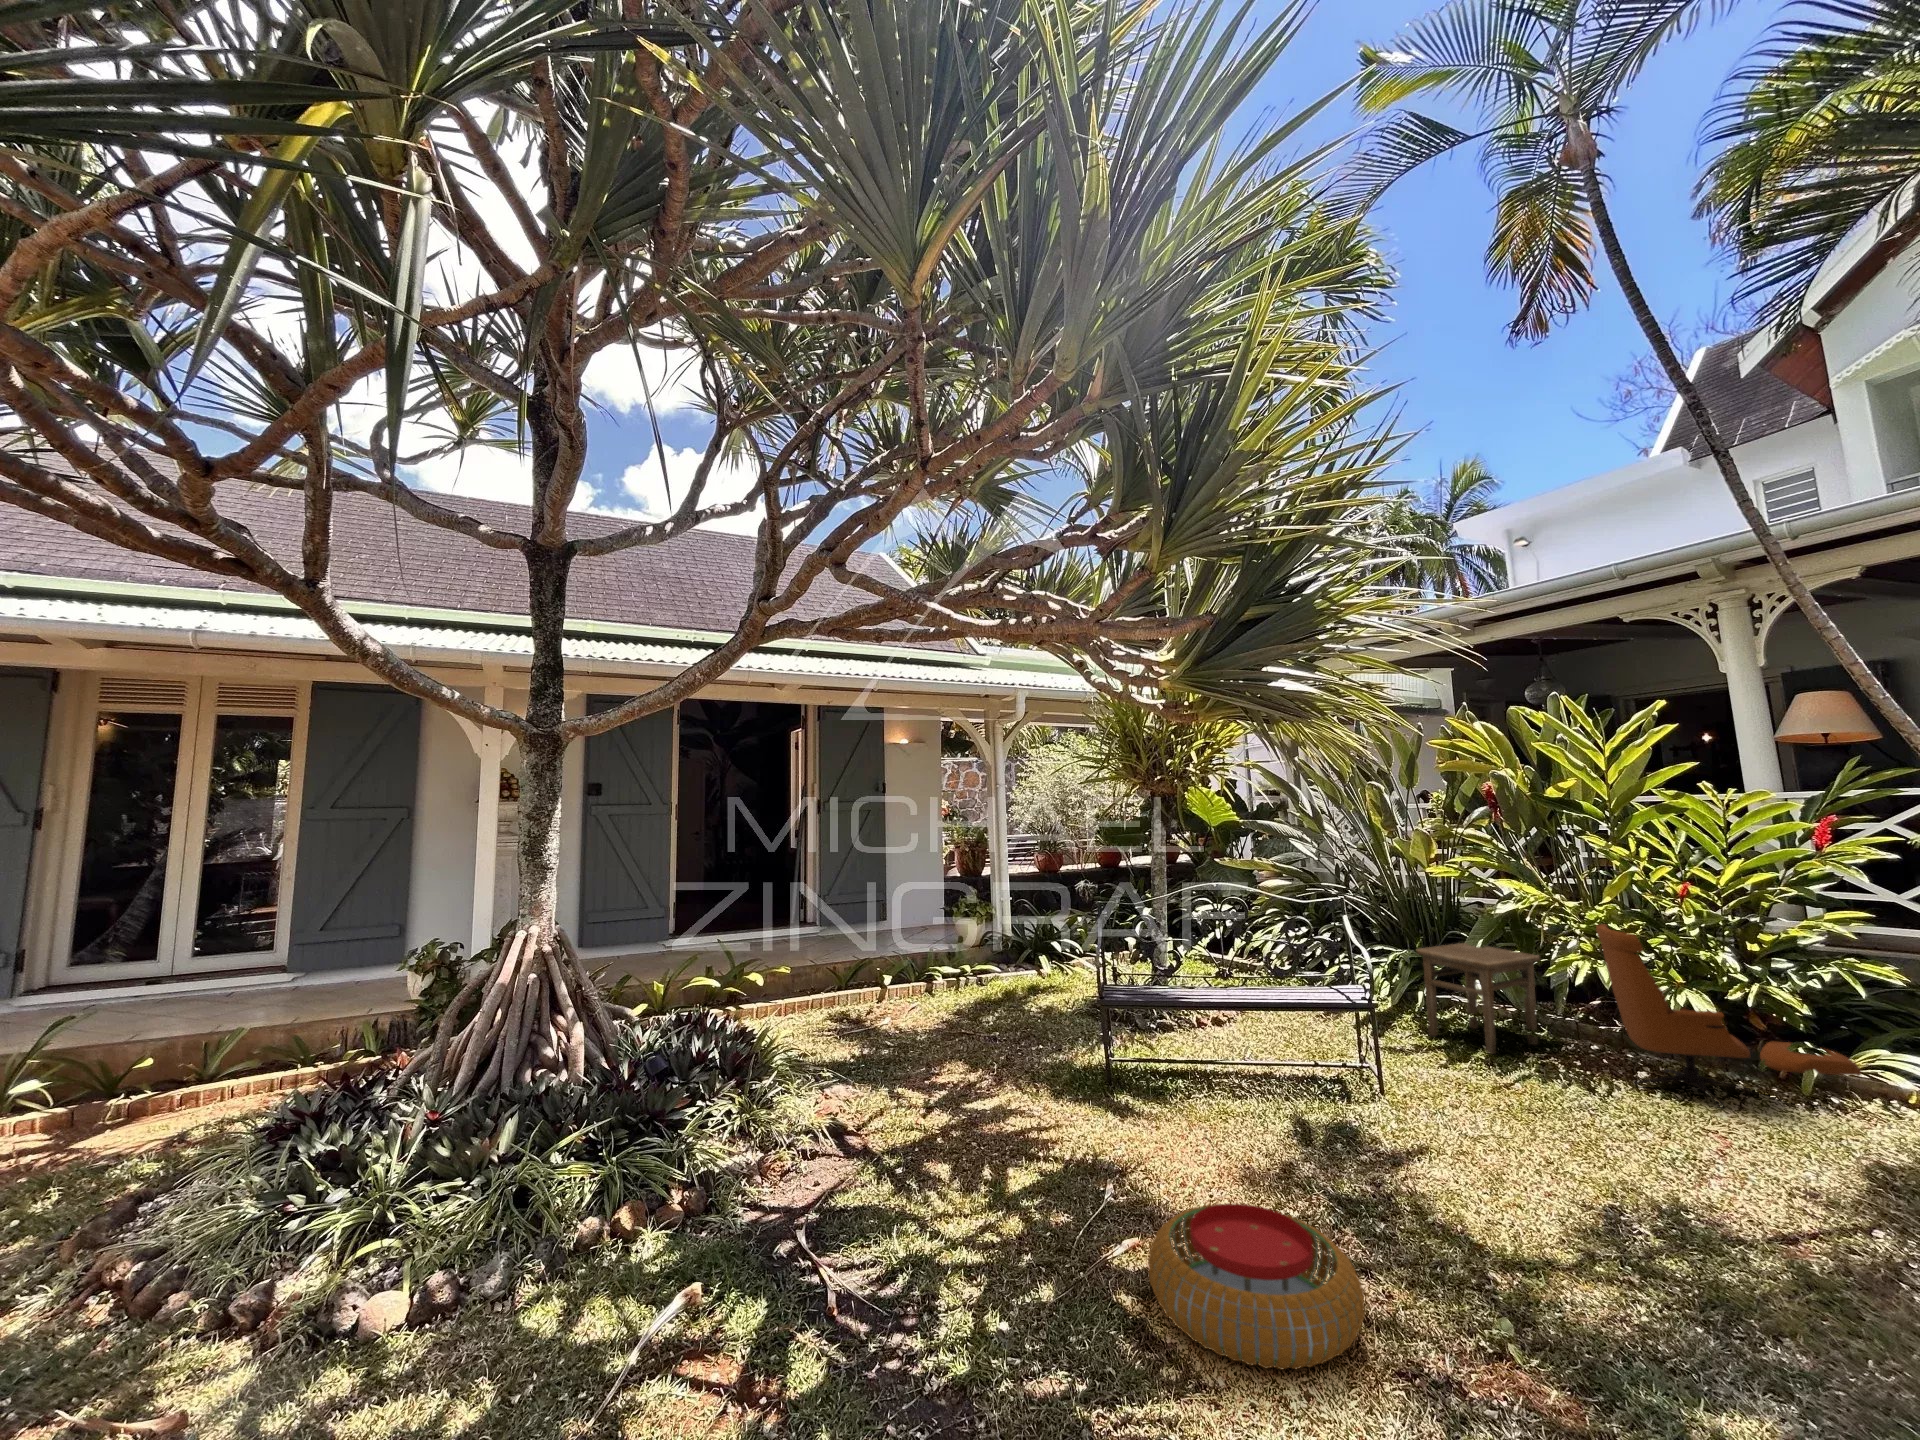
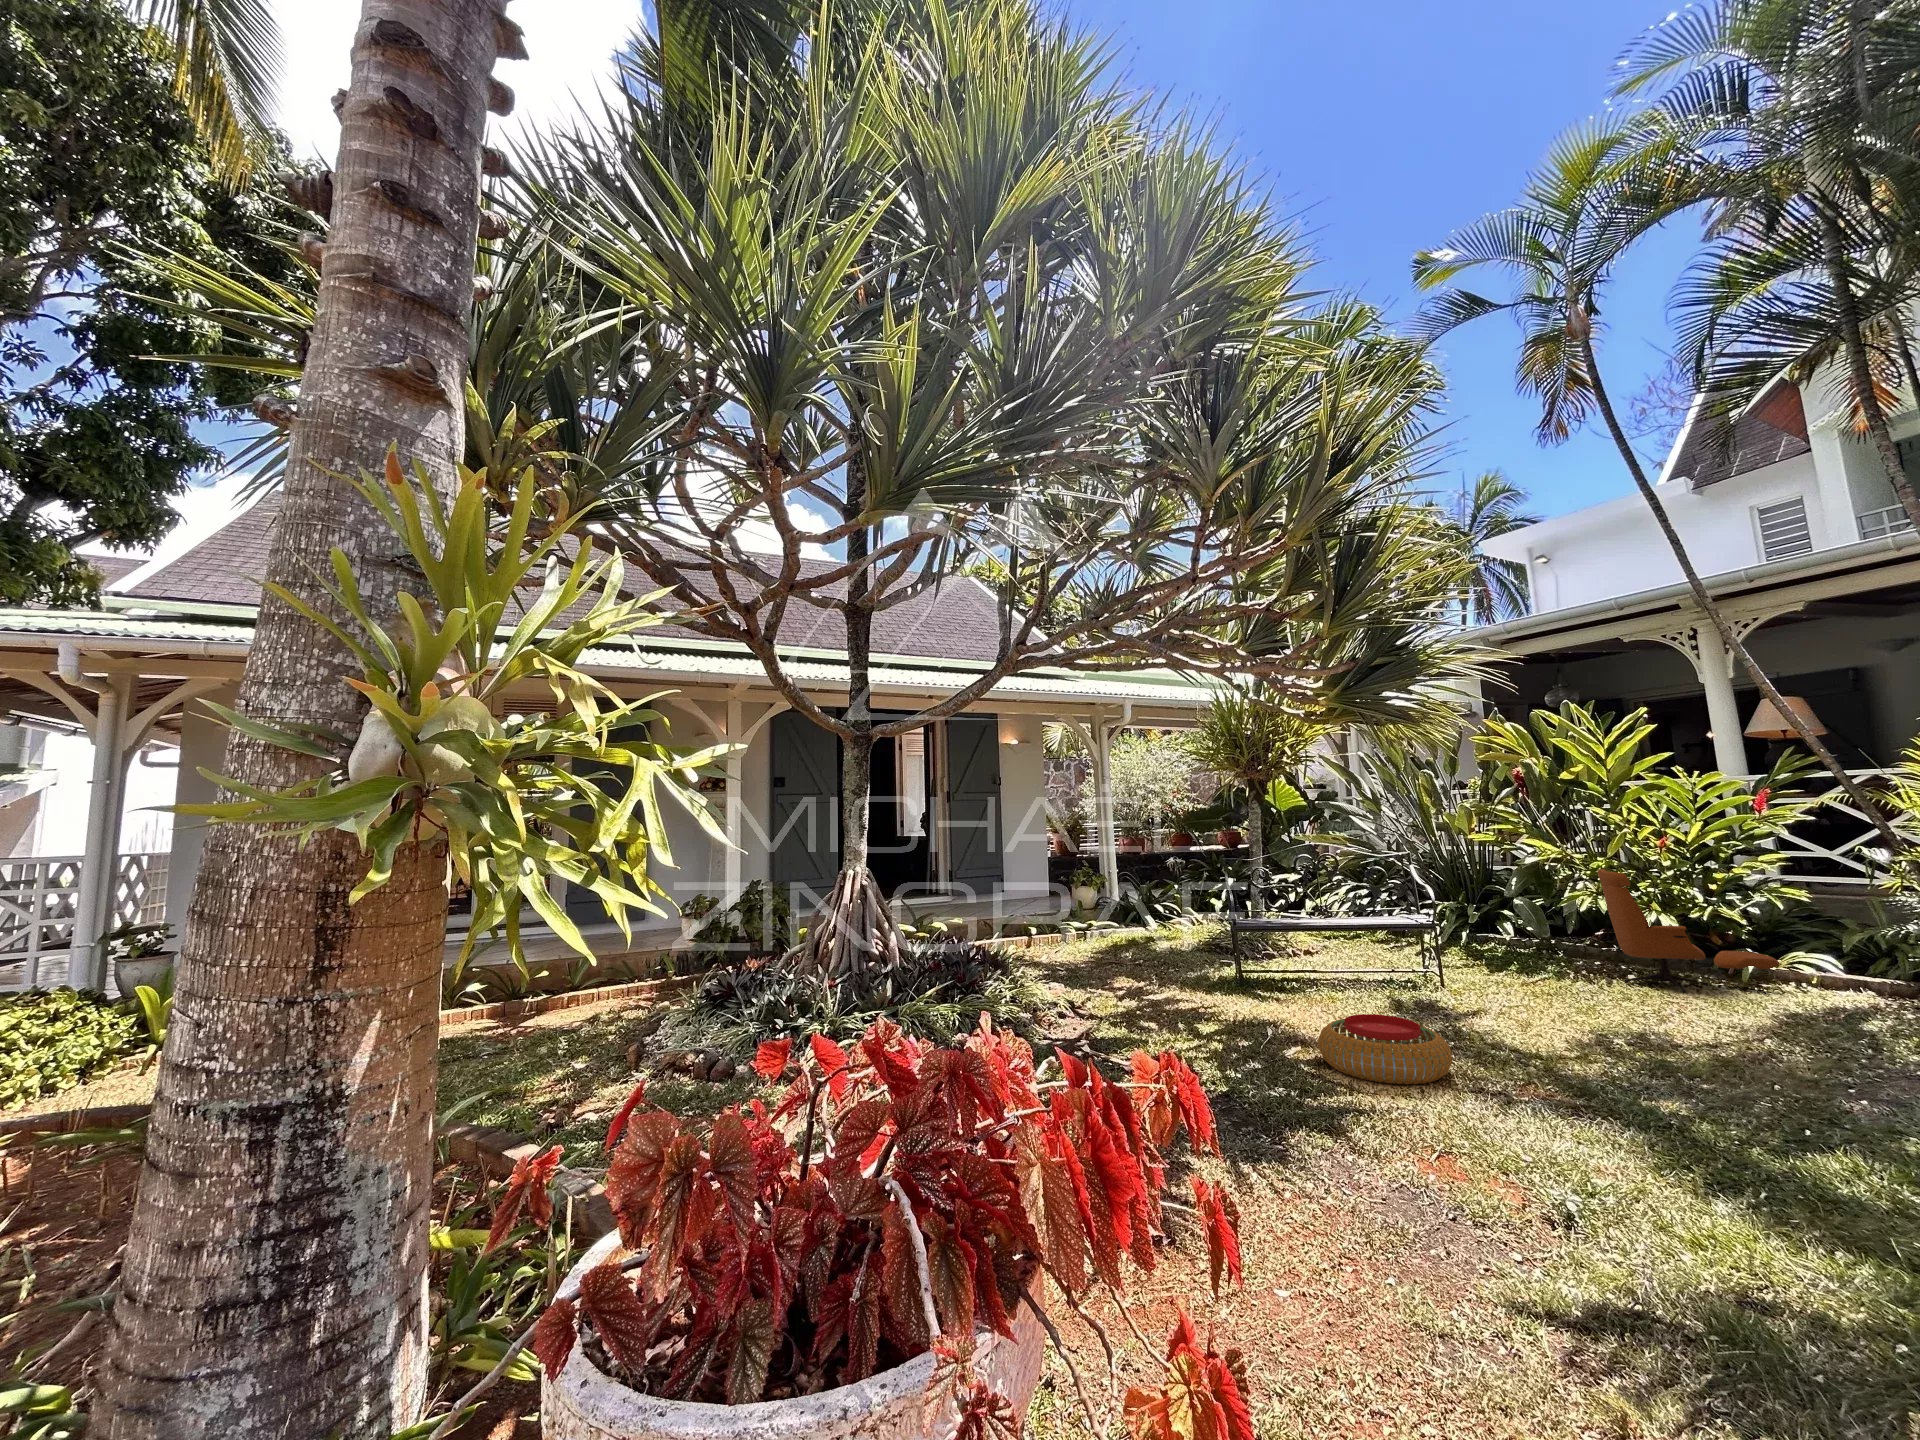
side table: present [1417,943,1540,1054] -> none [1463,892,1557,969]

